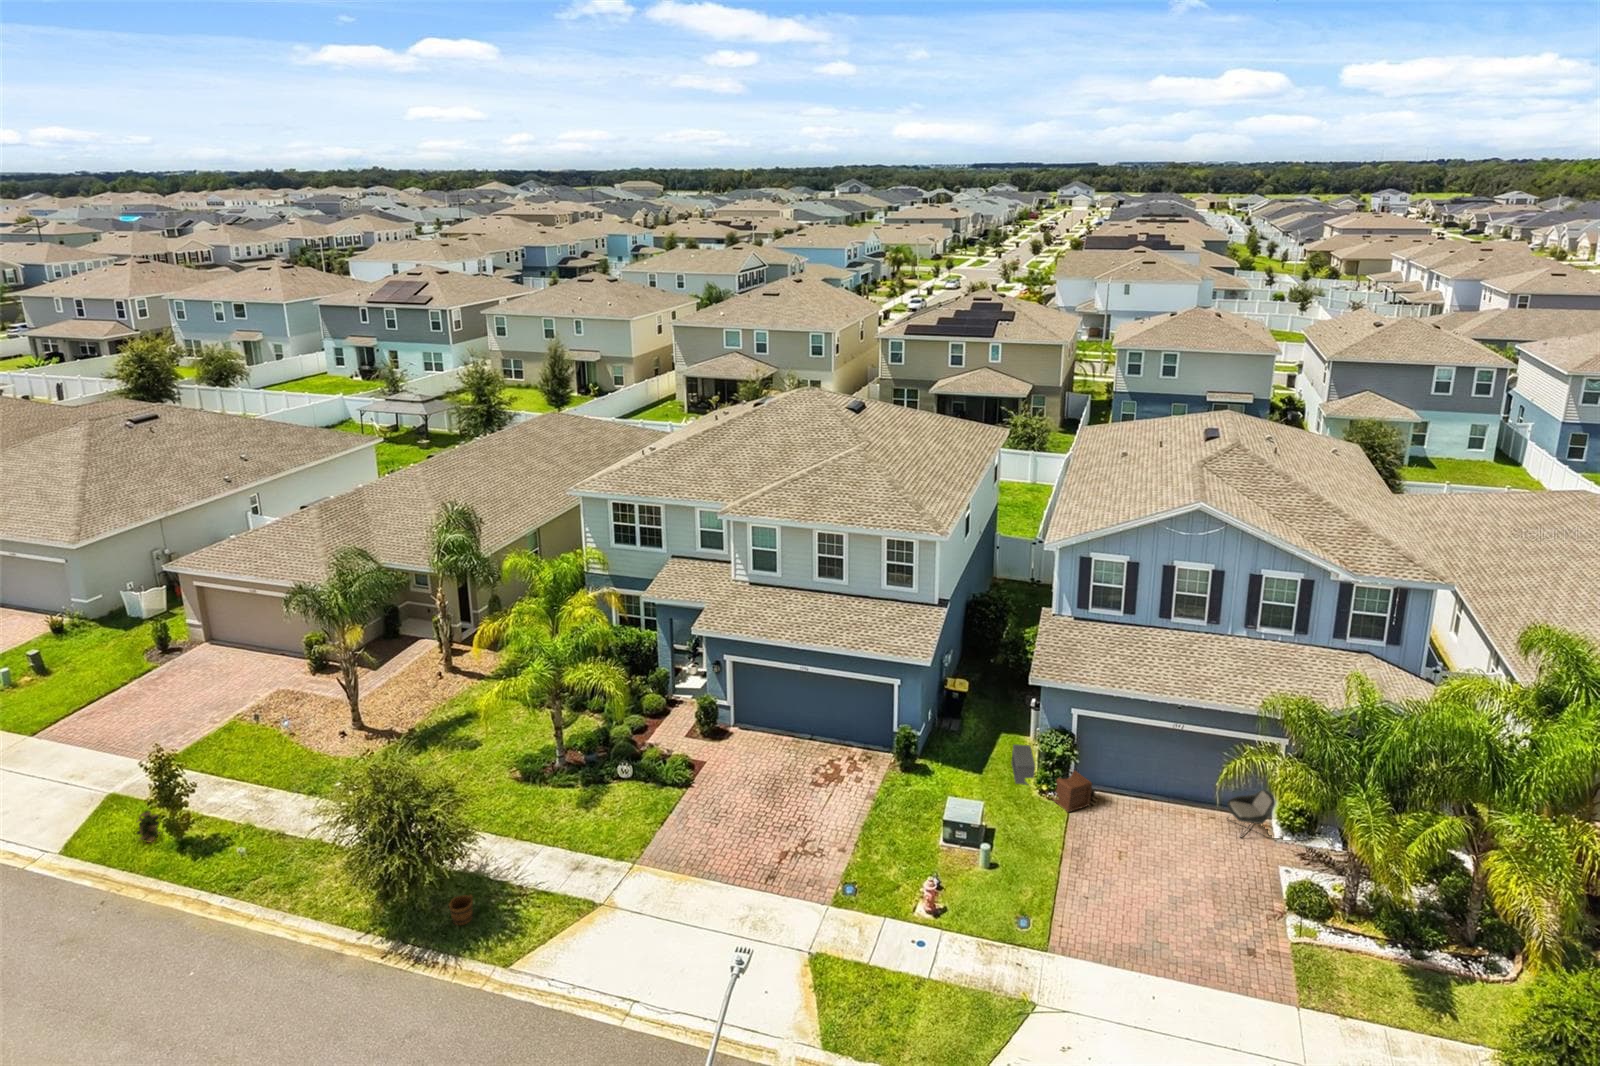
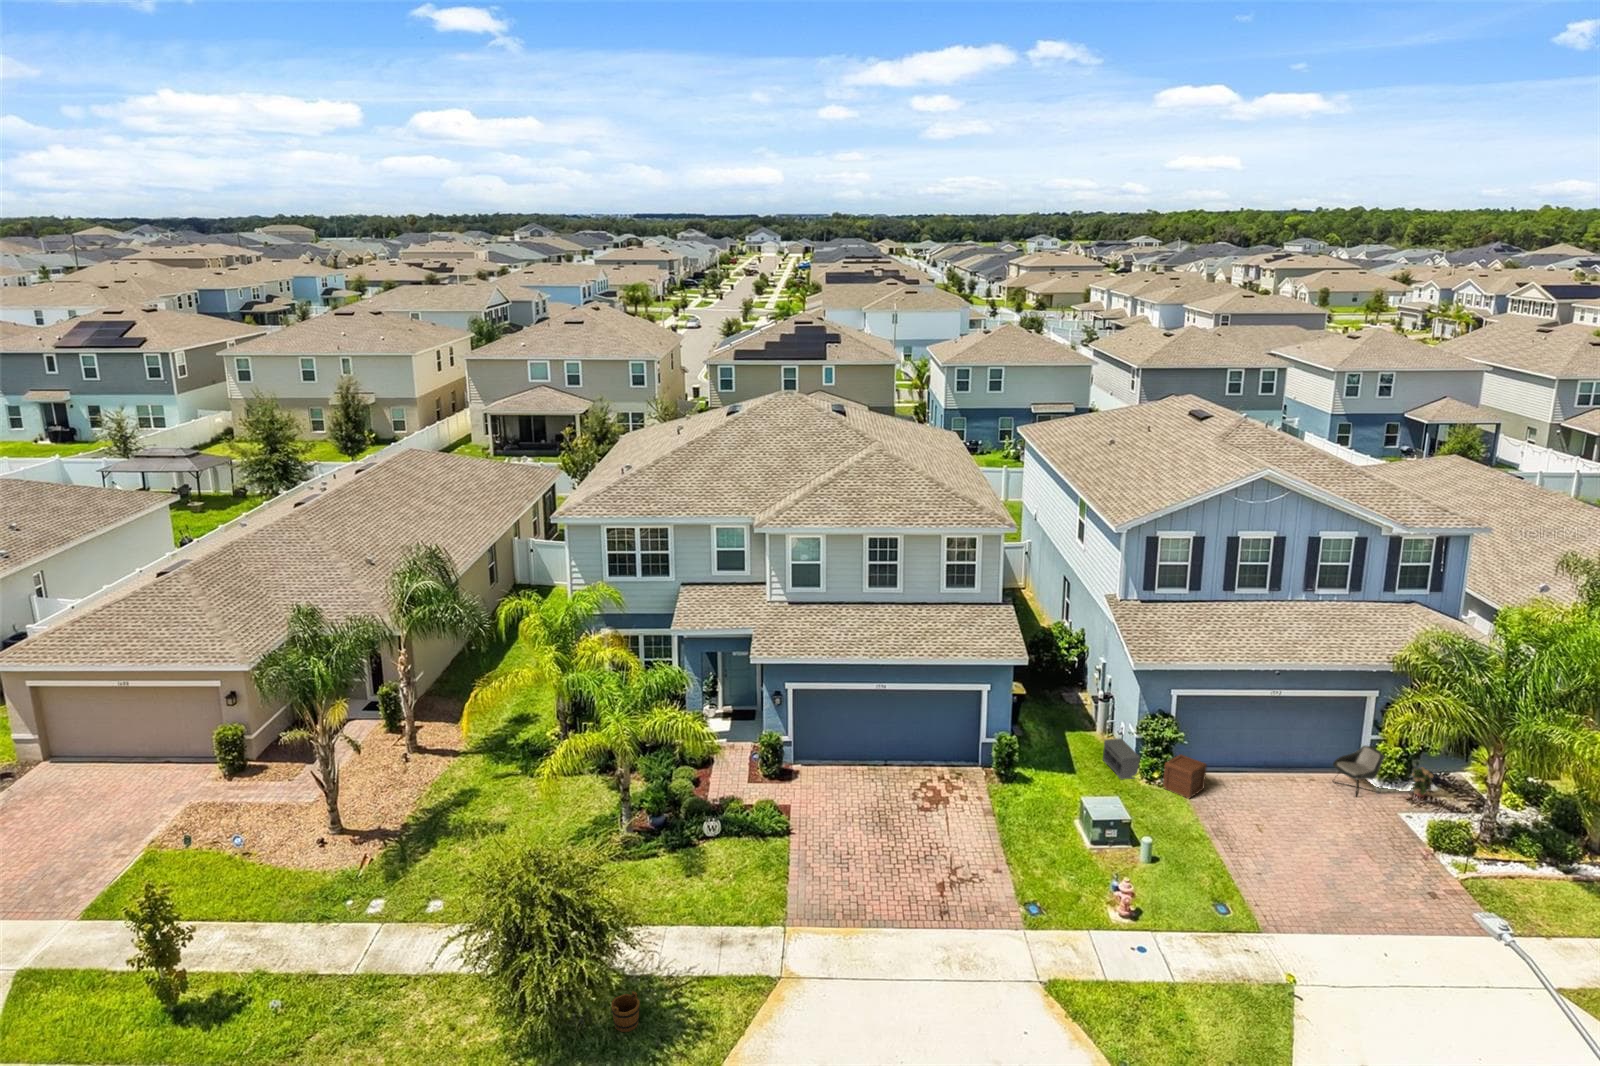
decorative plant: present [137,811,160,842] -> present [1412,767,1434,797]

